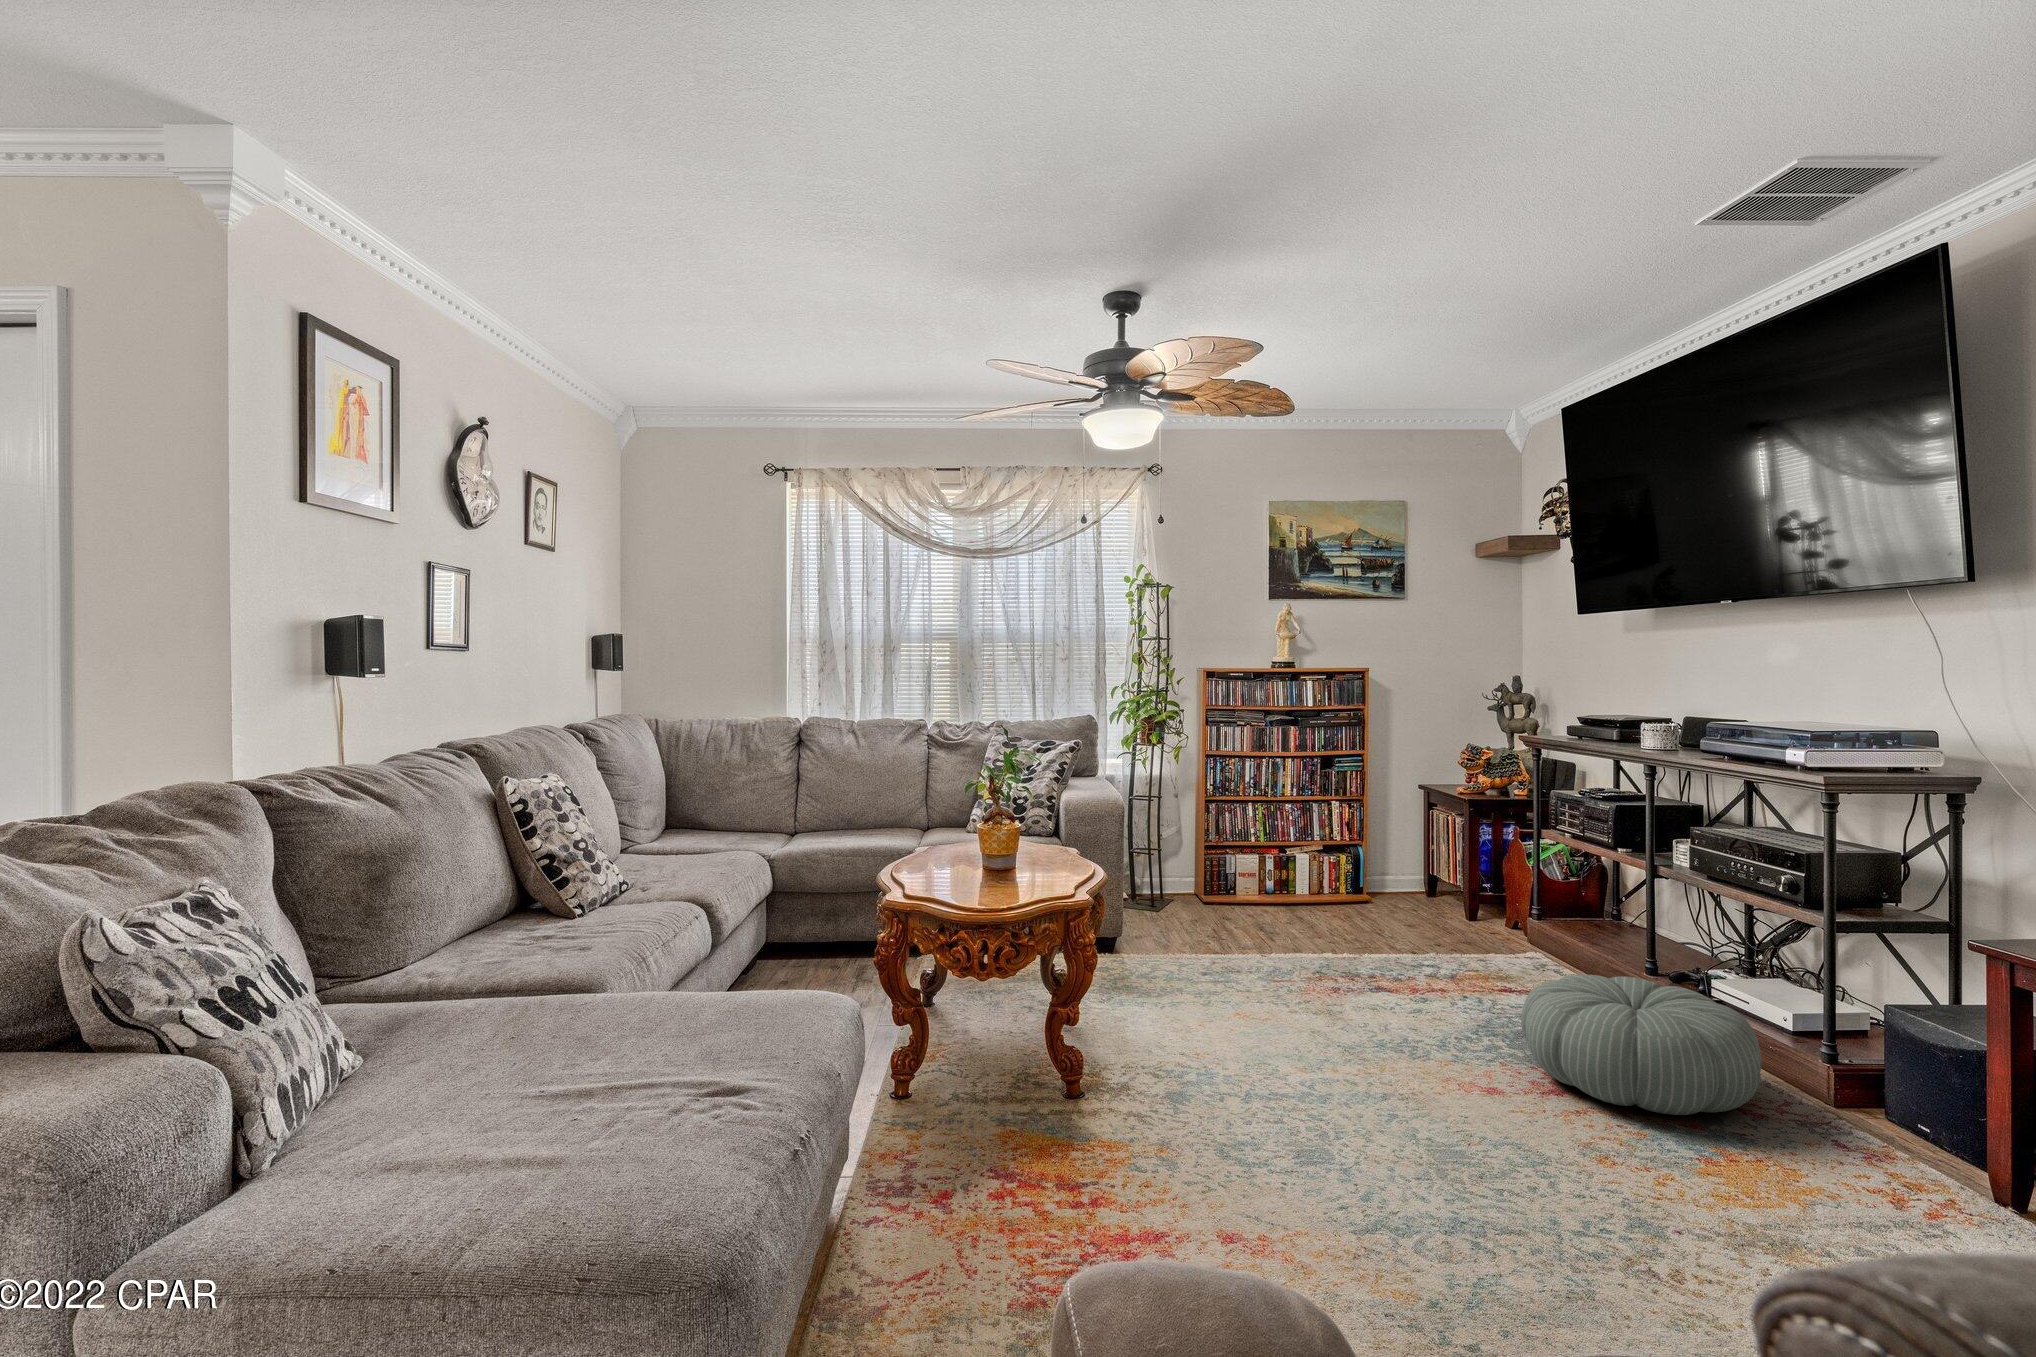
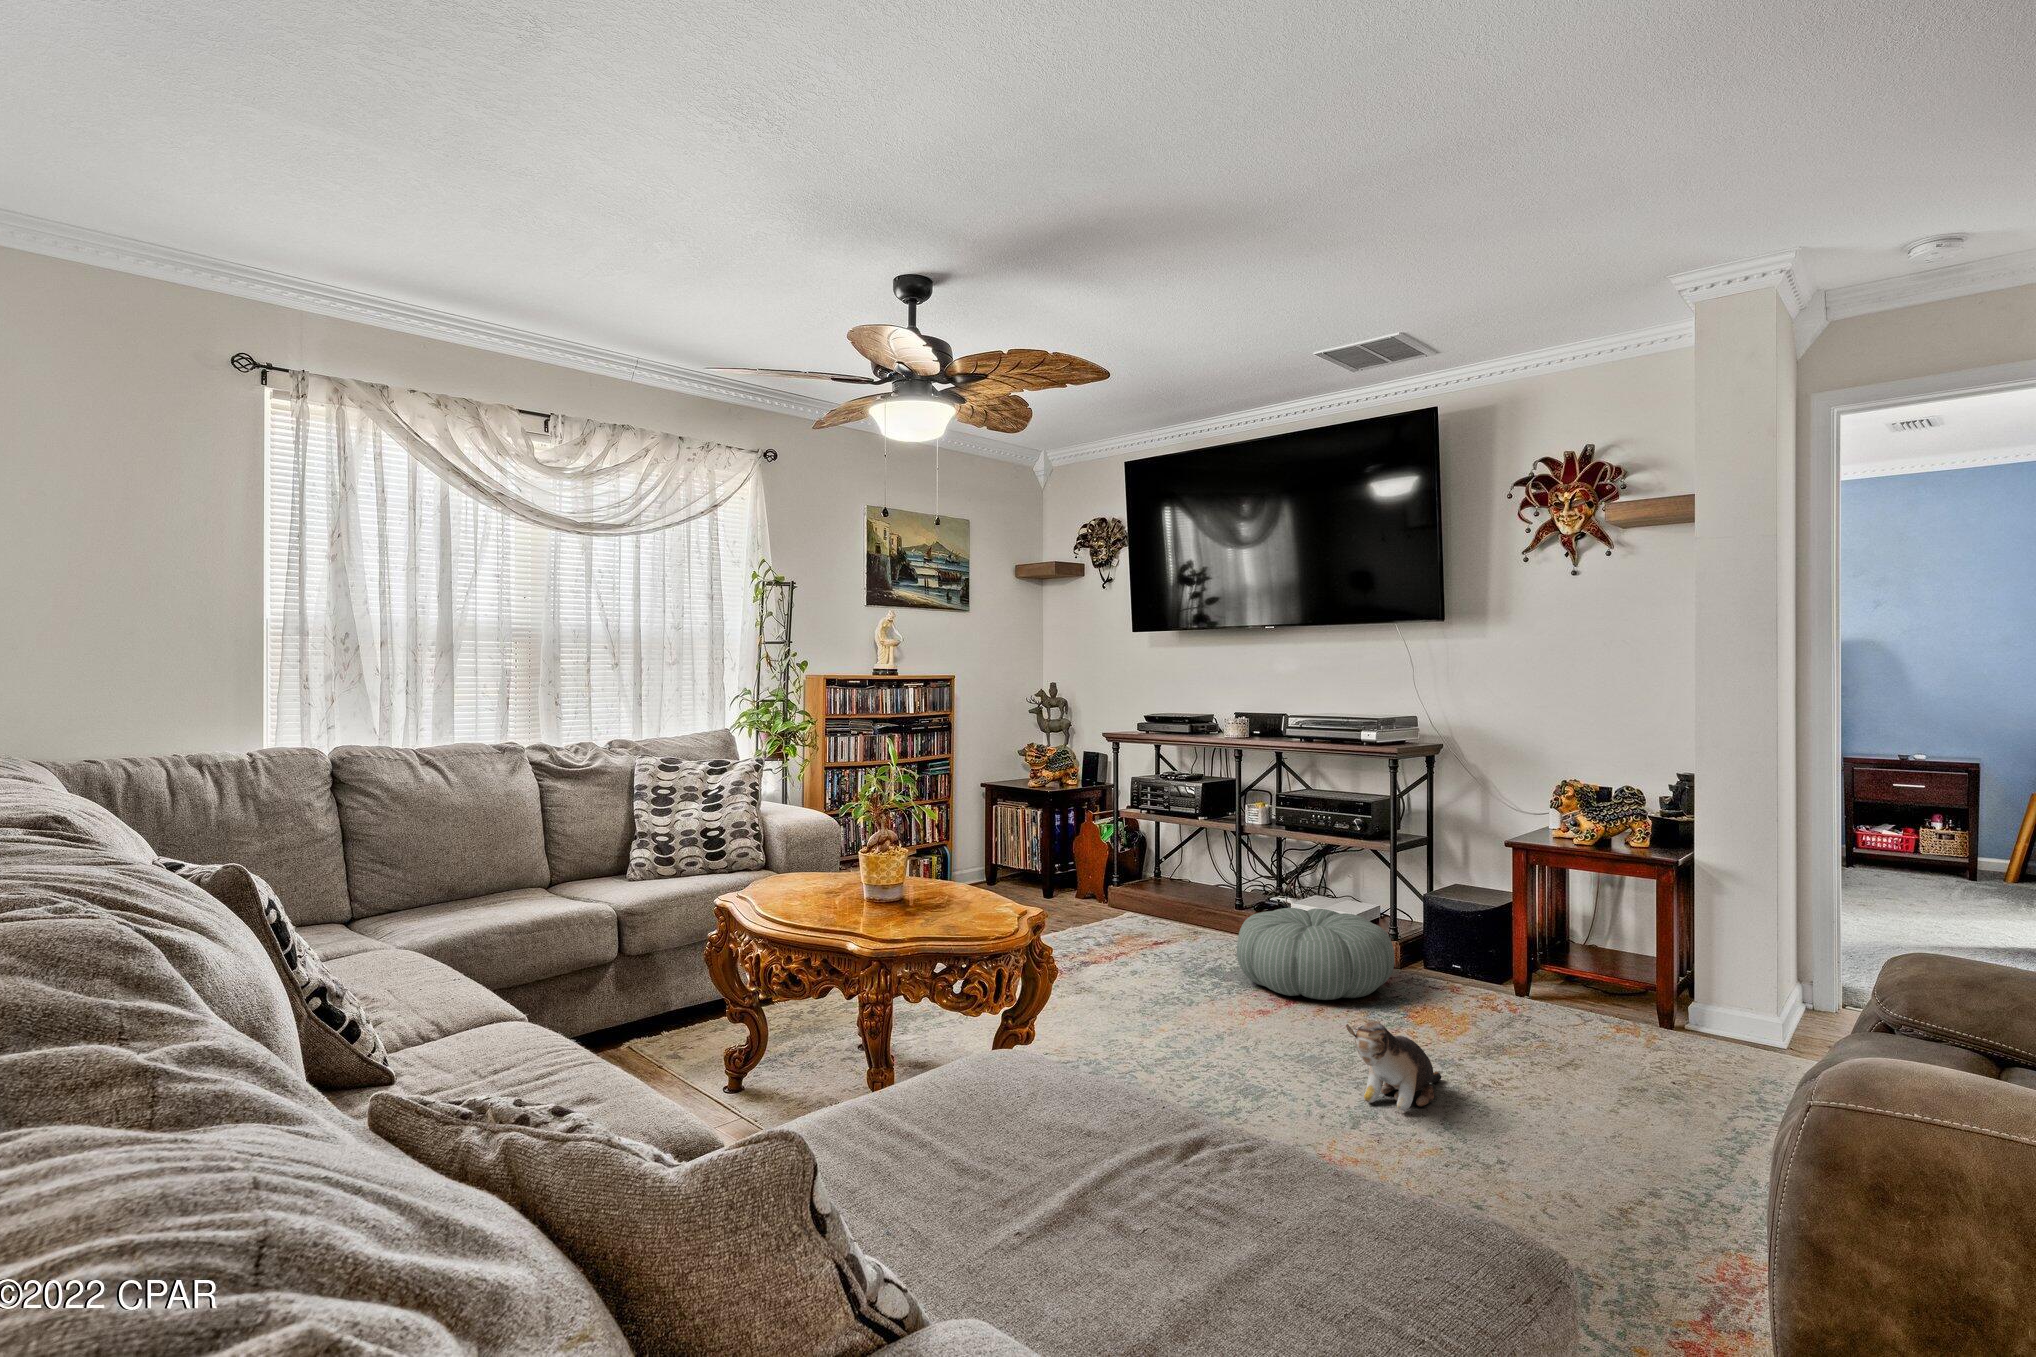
plush toy: none [1379,1107,1588,1249] -> present [1346,1021,1441,1111]

